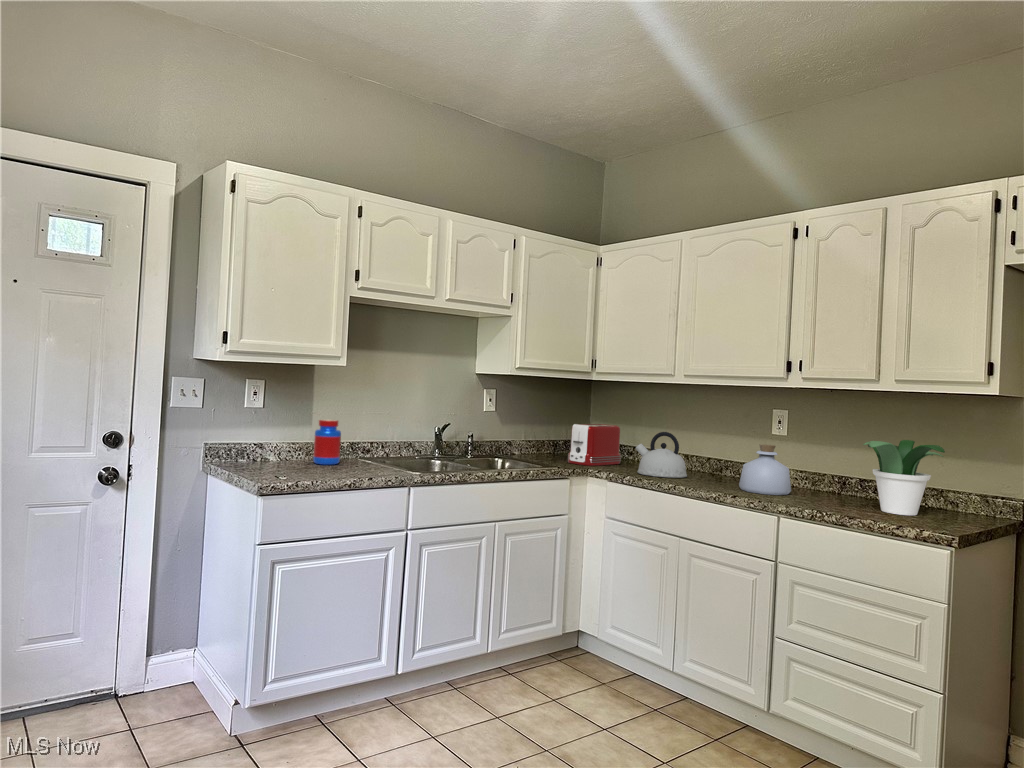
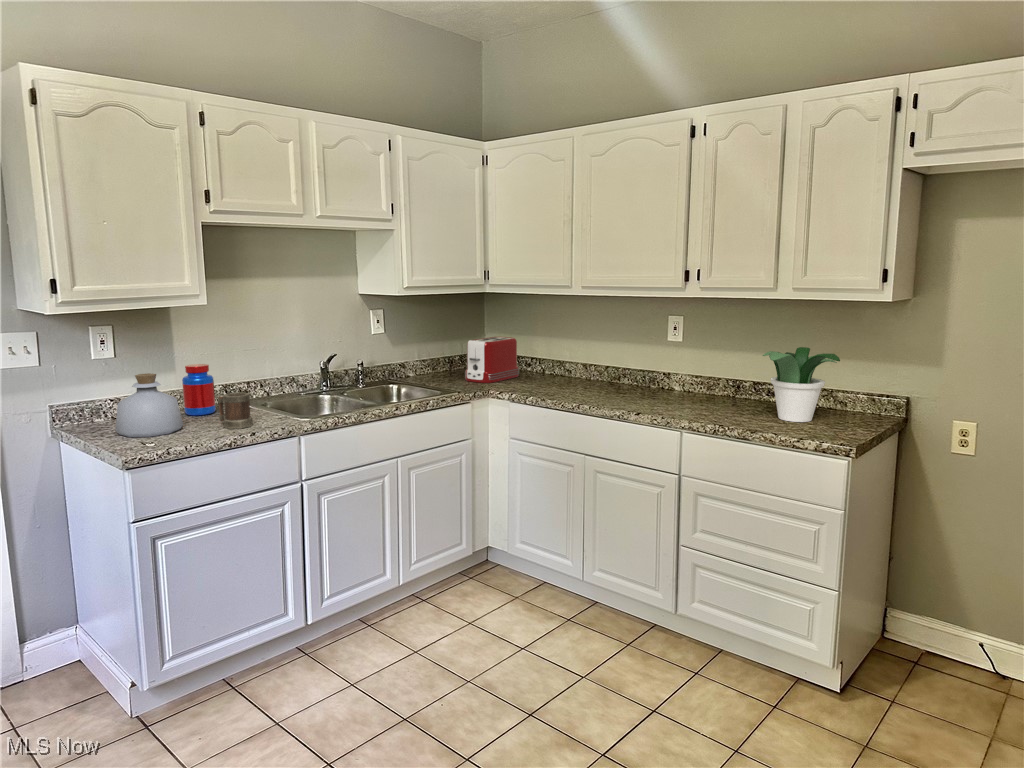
kettle: present [636,432,687,478] -> none [535,345,588,393]
mug: none [342,444,371,475] -> present [218,392,253,429]
bottle: present [739,444,791,495] -> present [115,373,183,437]

